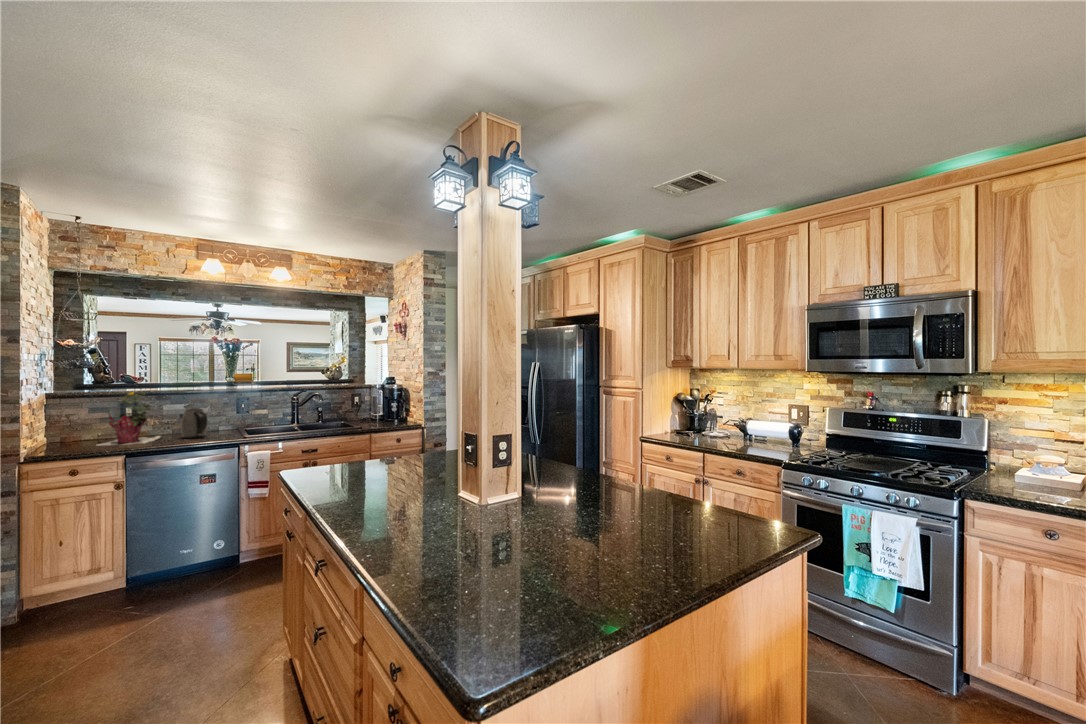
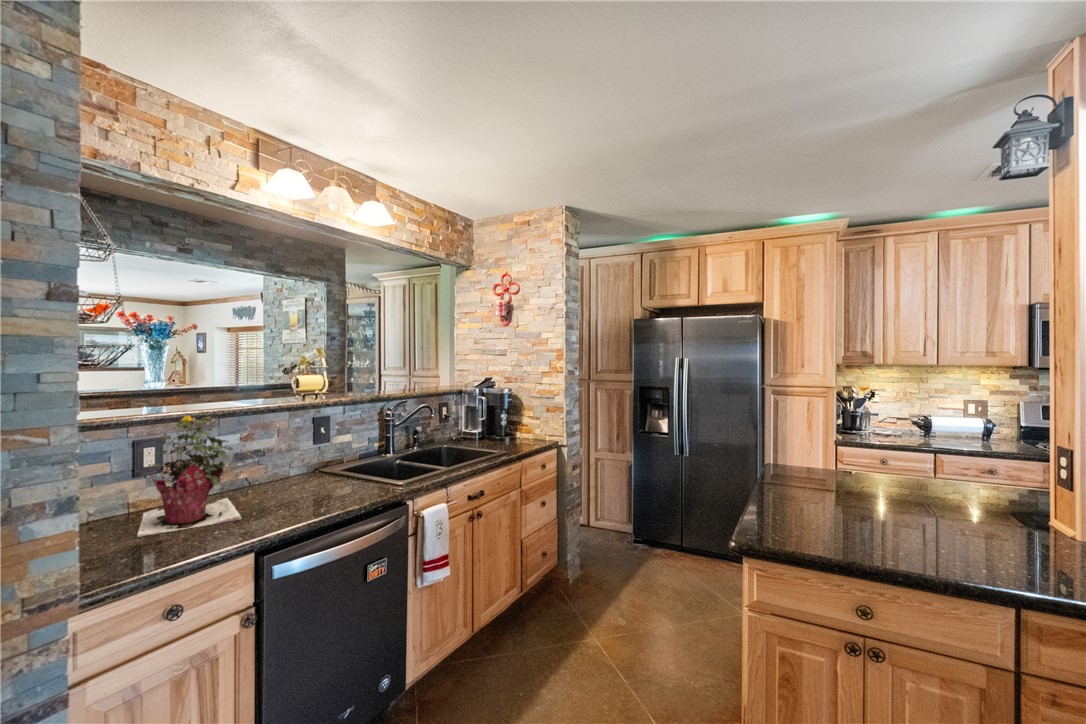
kettle: present [181,408,207,439] -> none [273,440,328,498]

